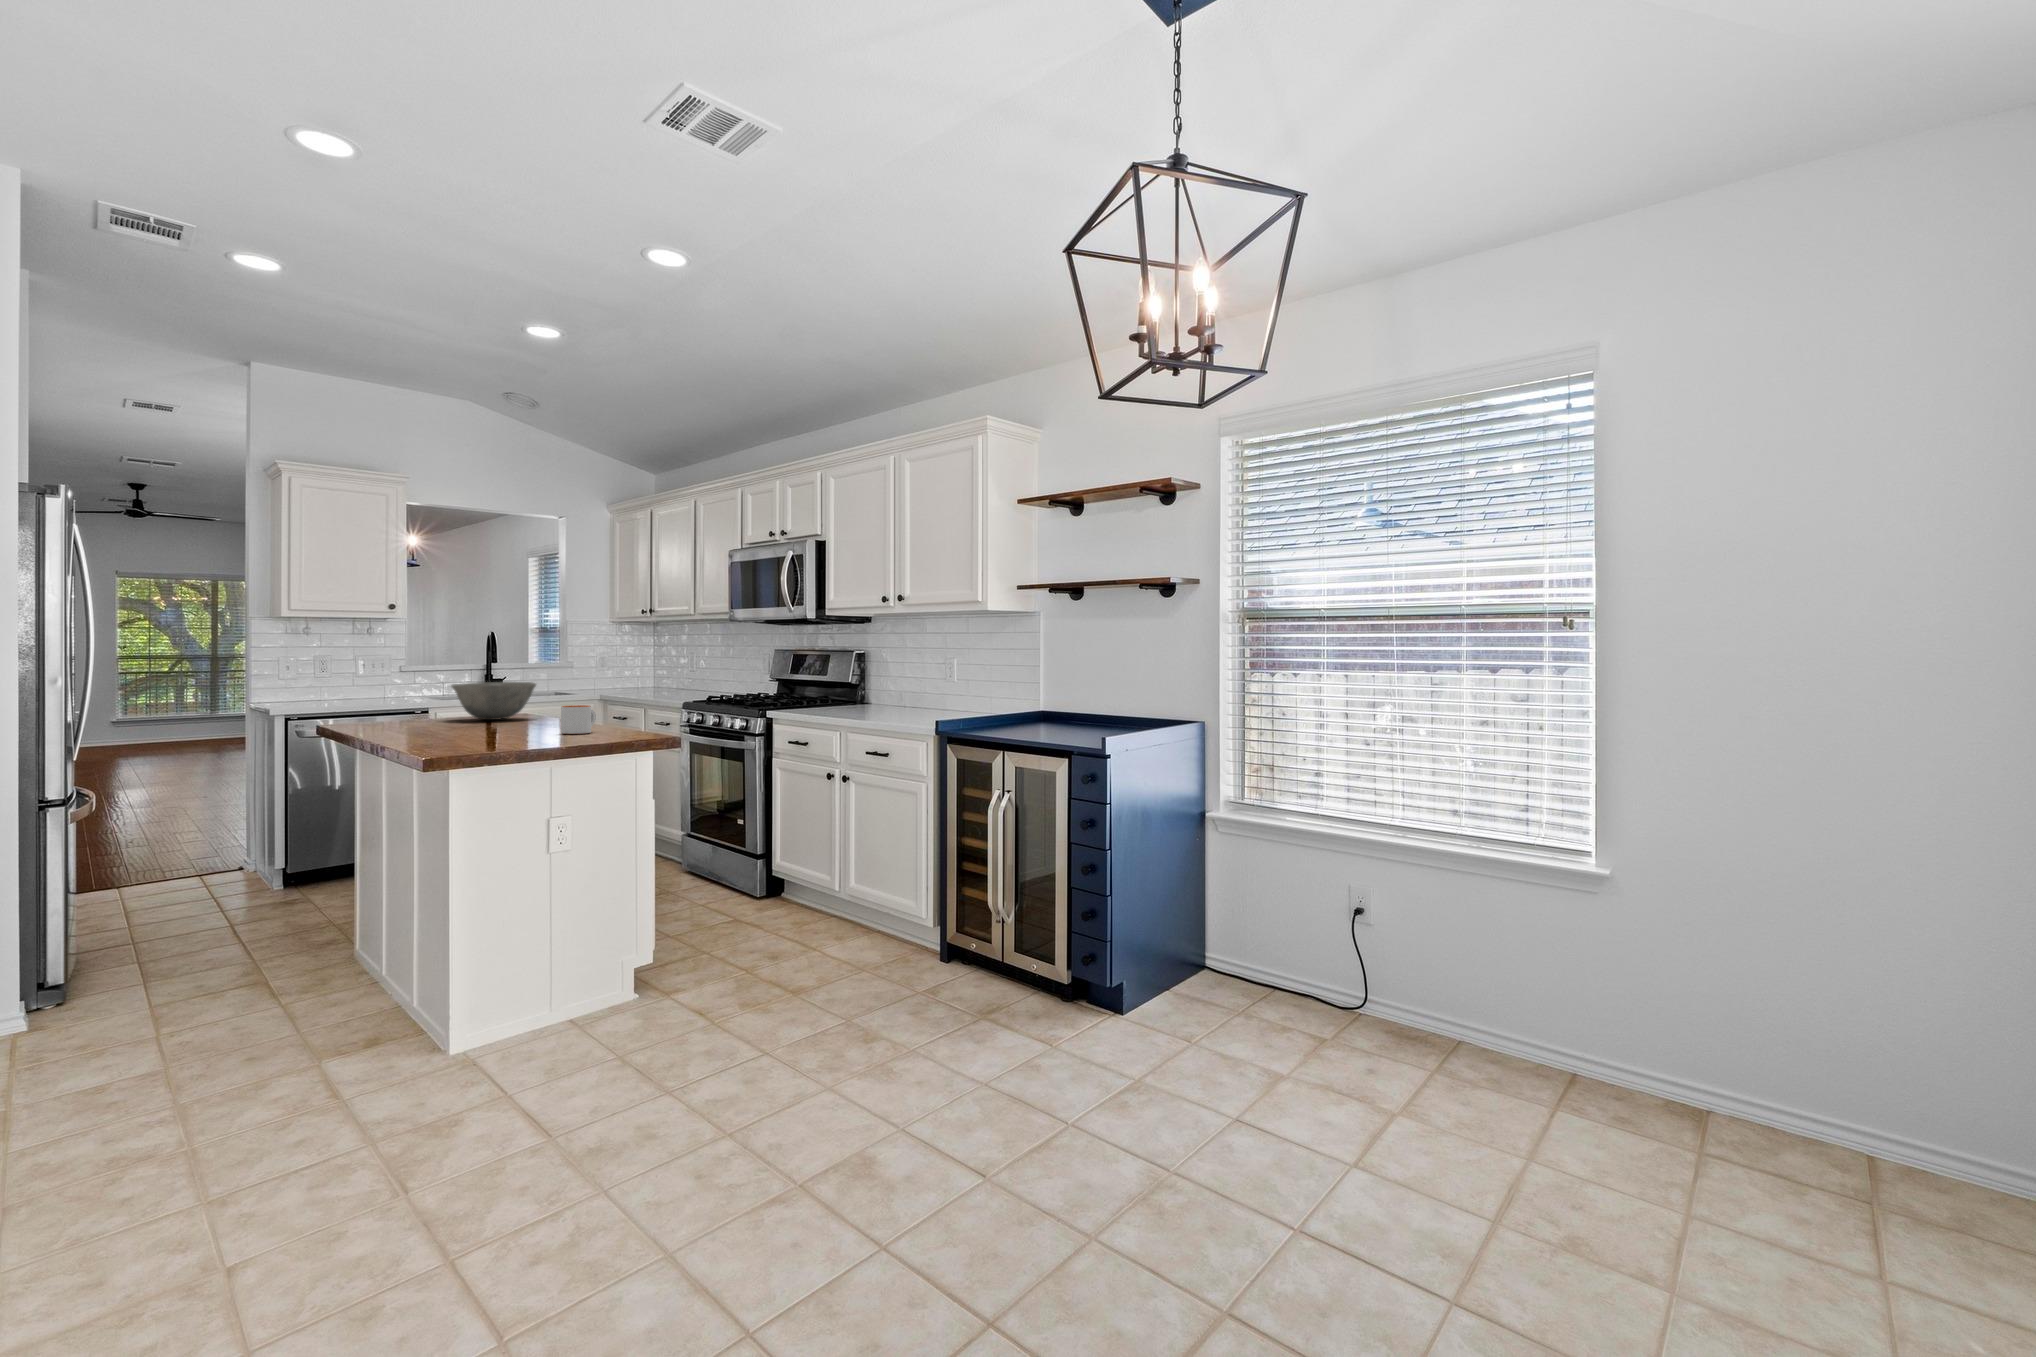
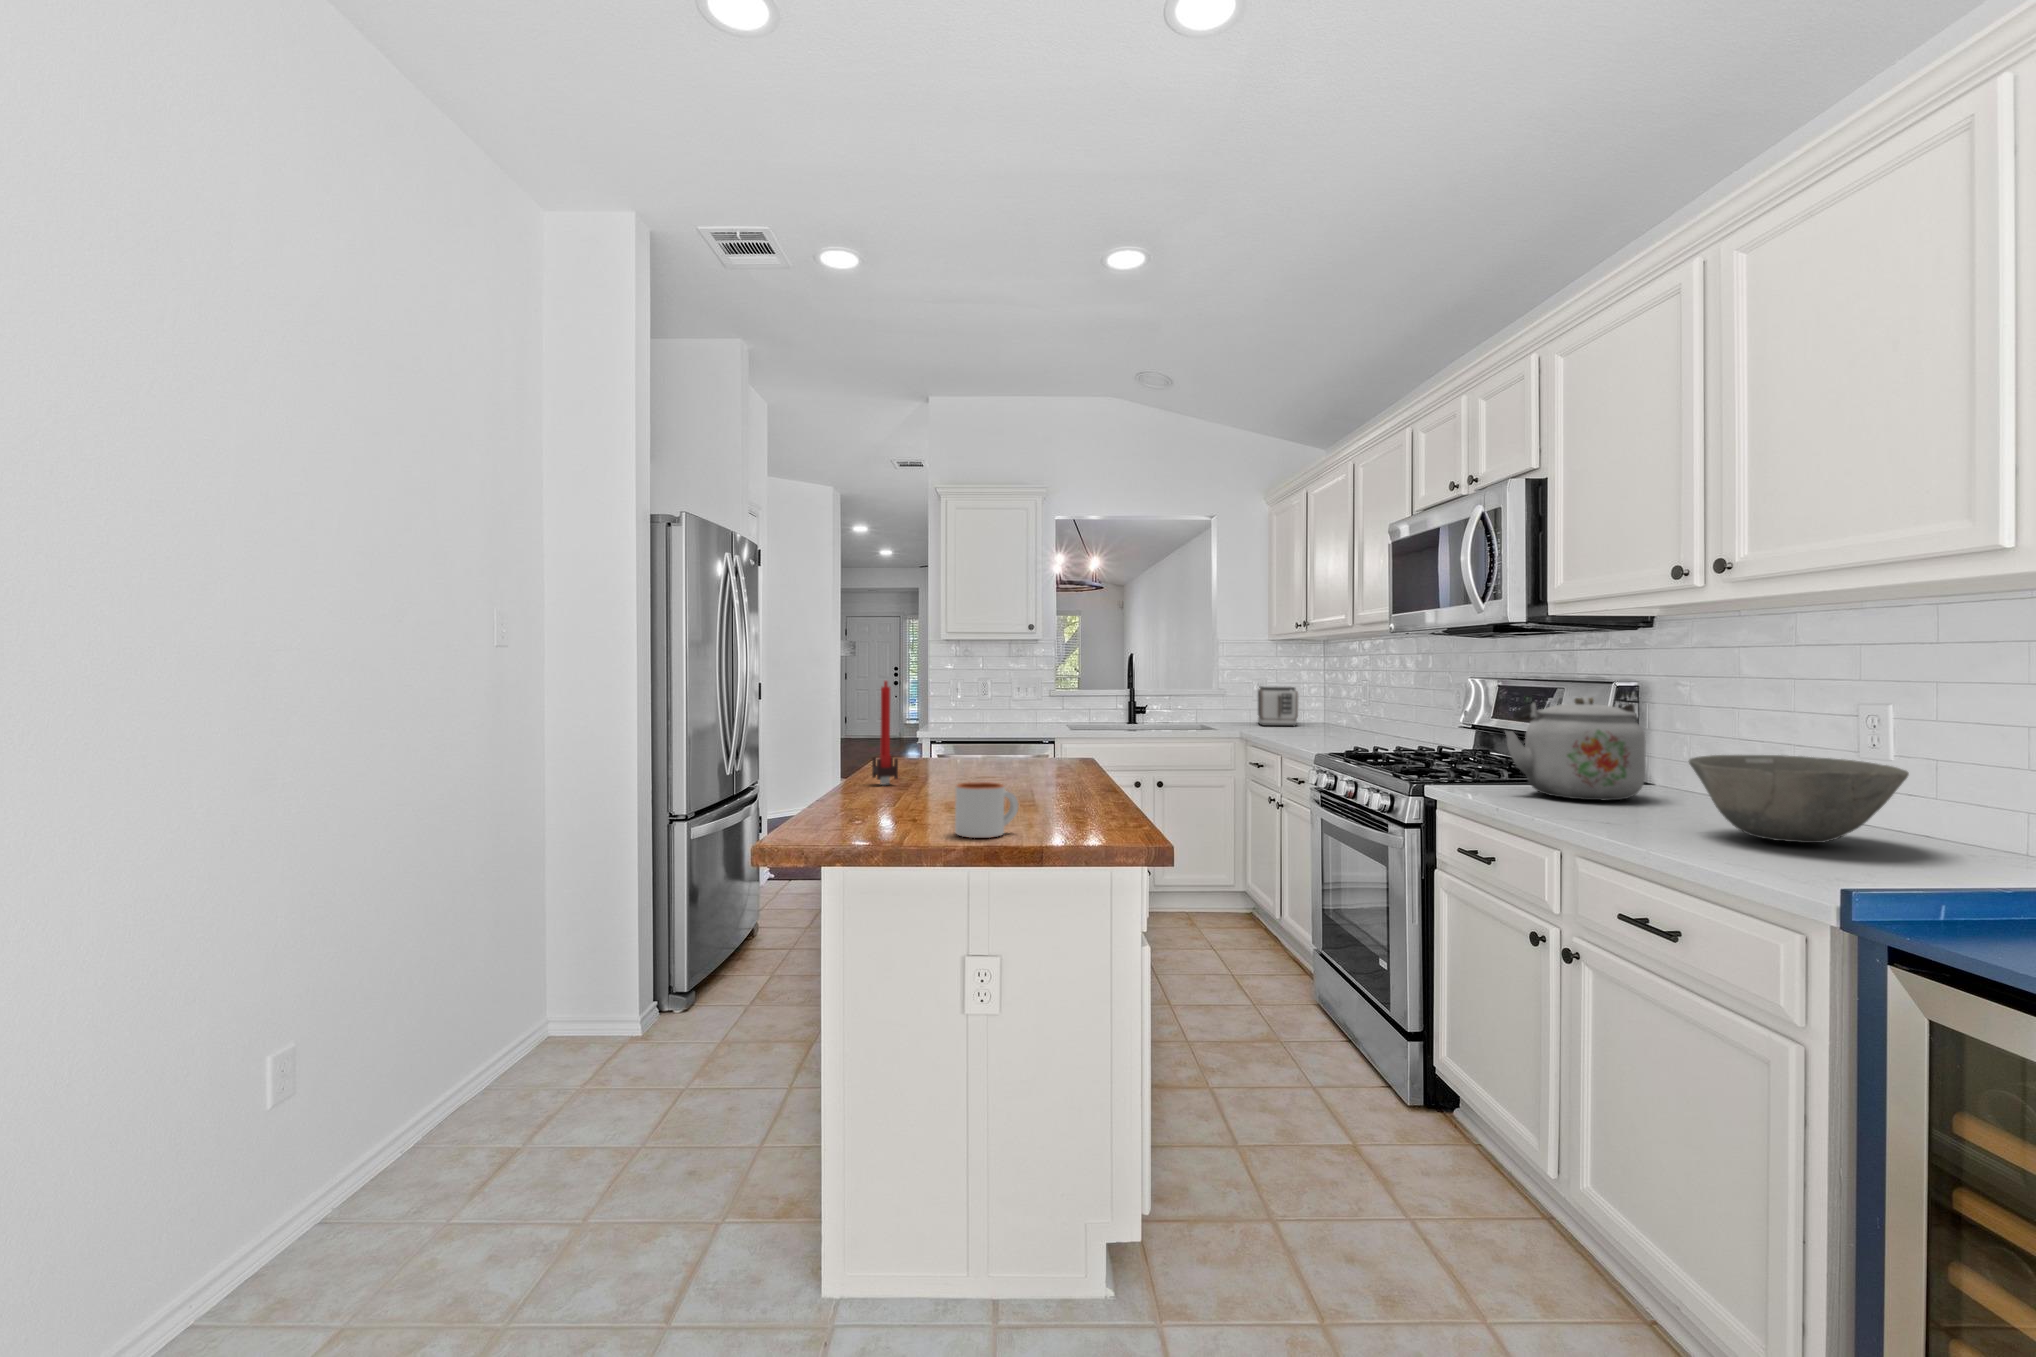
candle: none [411,651,436,725] -> present [872,681,898,785]
kettle: none [810,658,872,710] -> present [1505,696,1646,800]
toaster: none [598,659,637,690] -> present [1258,686,1298,726]
bowl: present [452,682,536,720] -> present [1689,755,1909,843]

